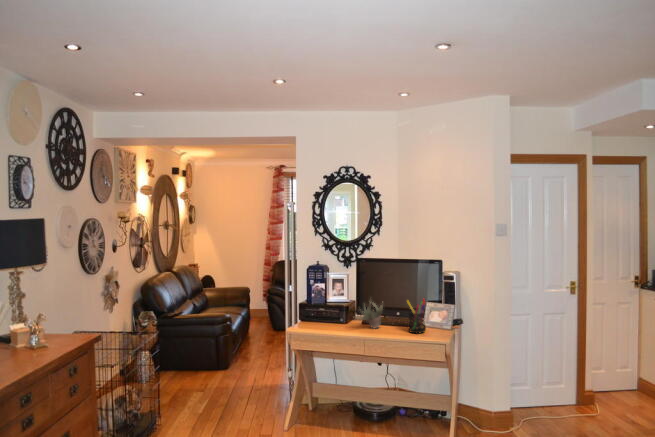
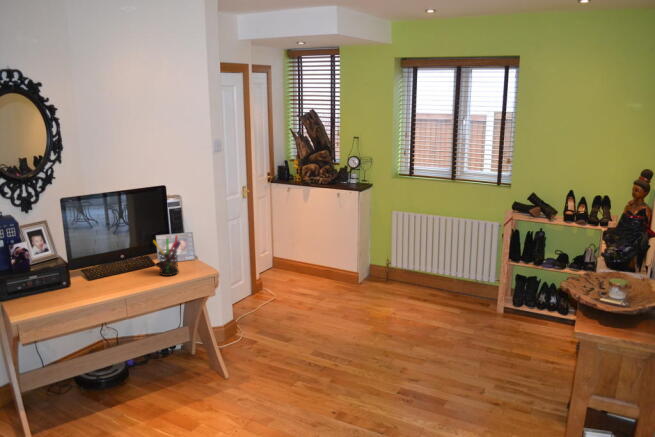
succulent plant: present [356,302,383,329] -> none [96,245,127,283]

